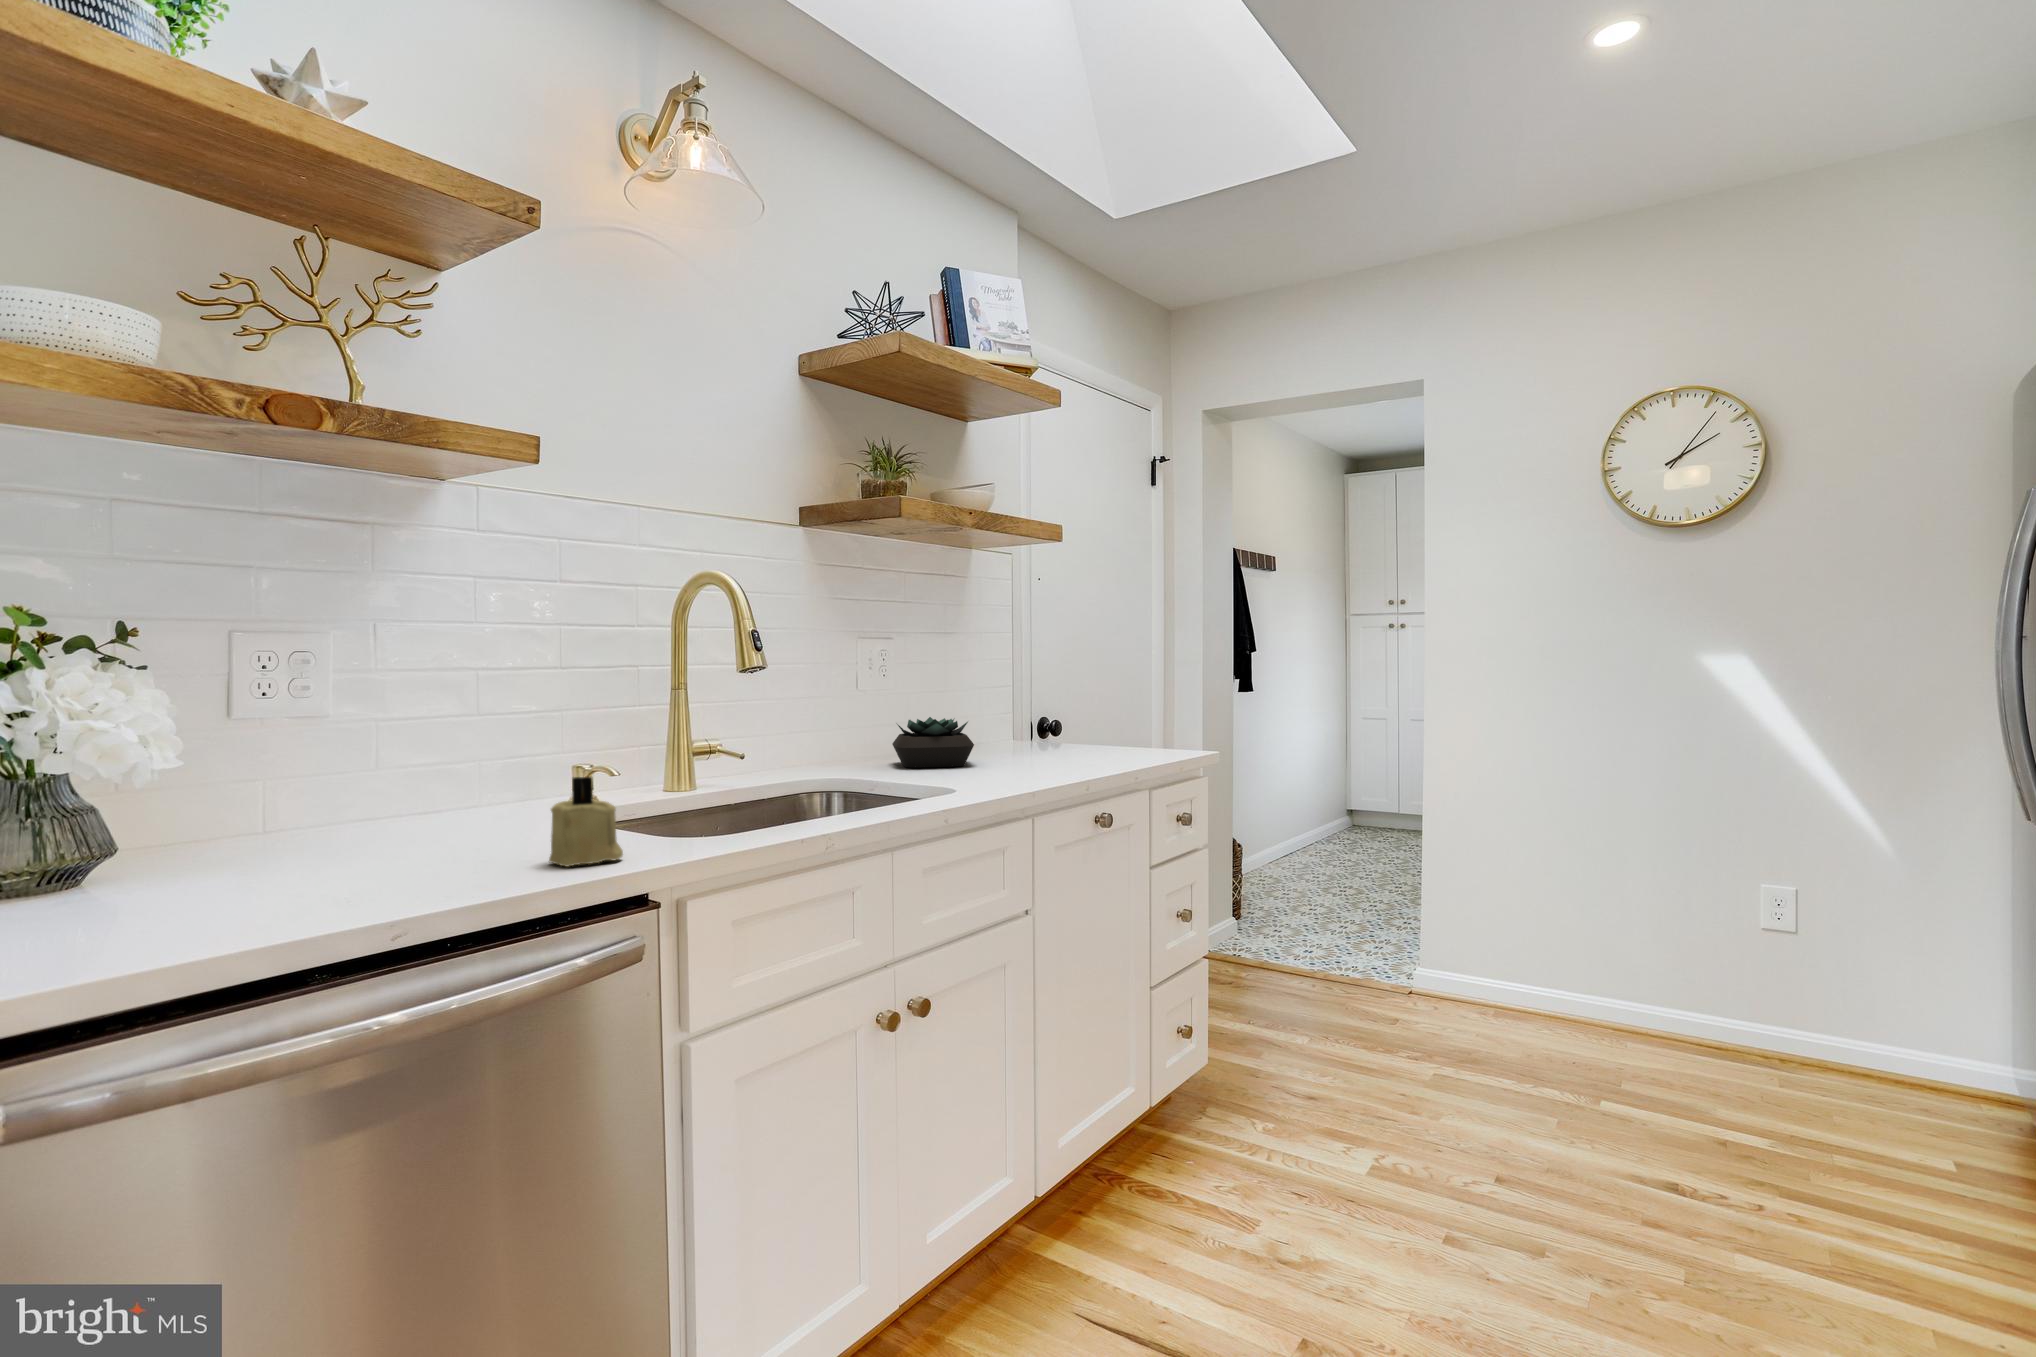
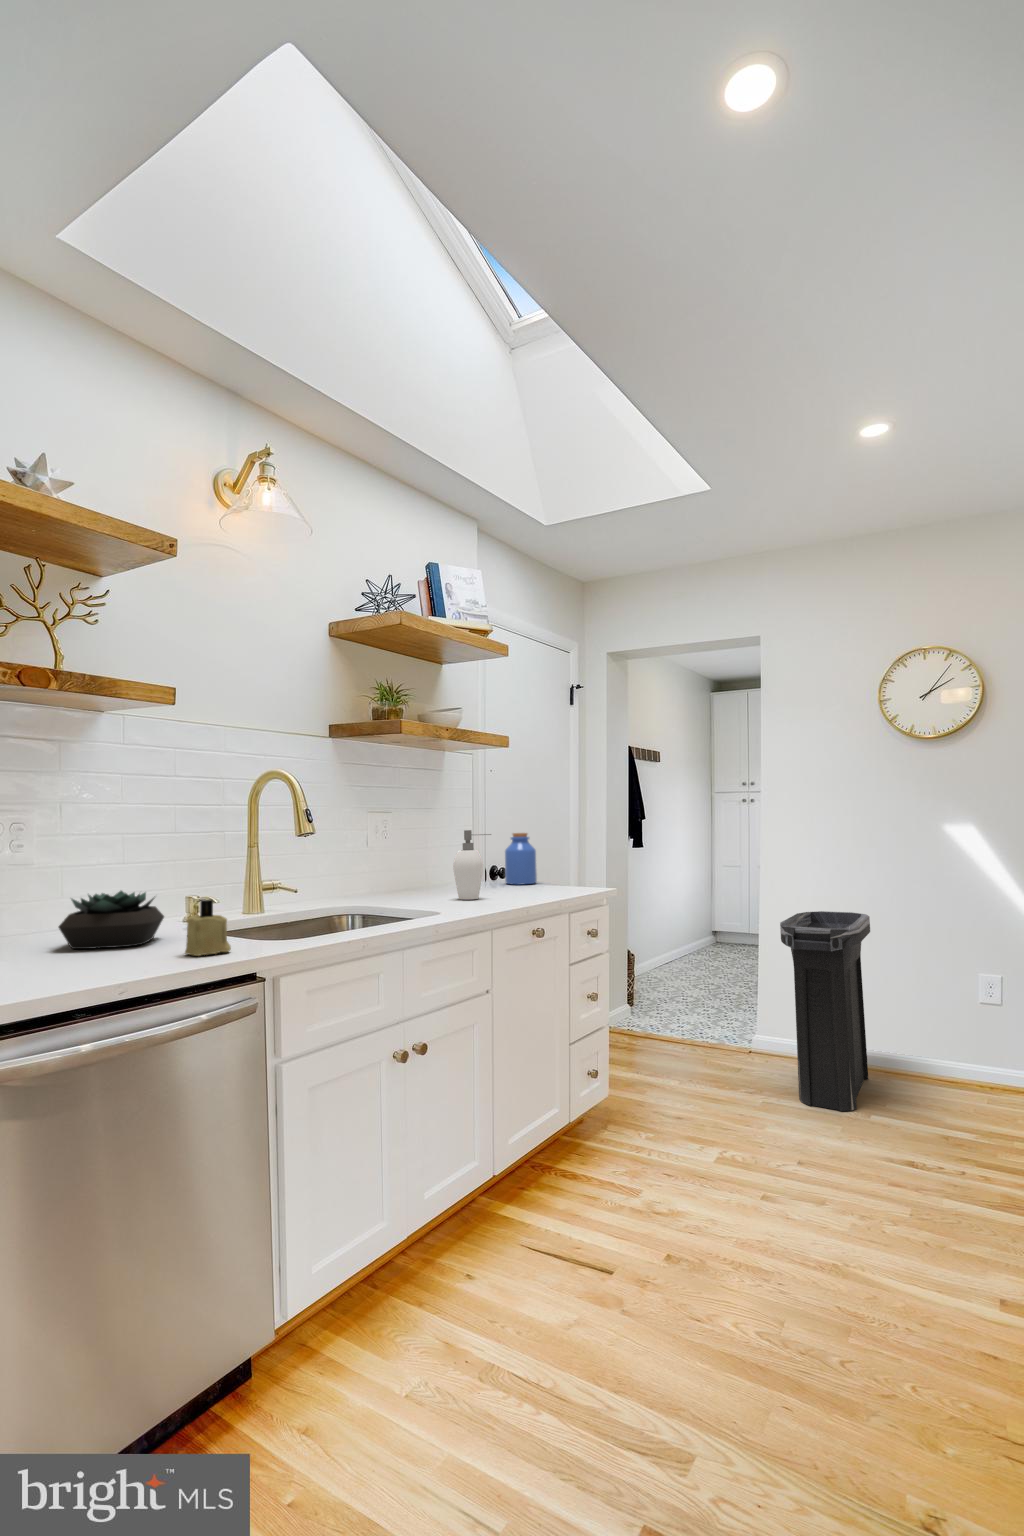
soap dispenser: none [980,669,1038,774] -> present [453,830,491,900]
jar: none [1057,674,1104,750] -> present [505,833,537,885]
succulent plant: present [892,717,974,768] -> present [59,891,164,949]
trash can: none [1466,794,1601,1086] -> present [780,911,870,1111]

